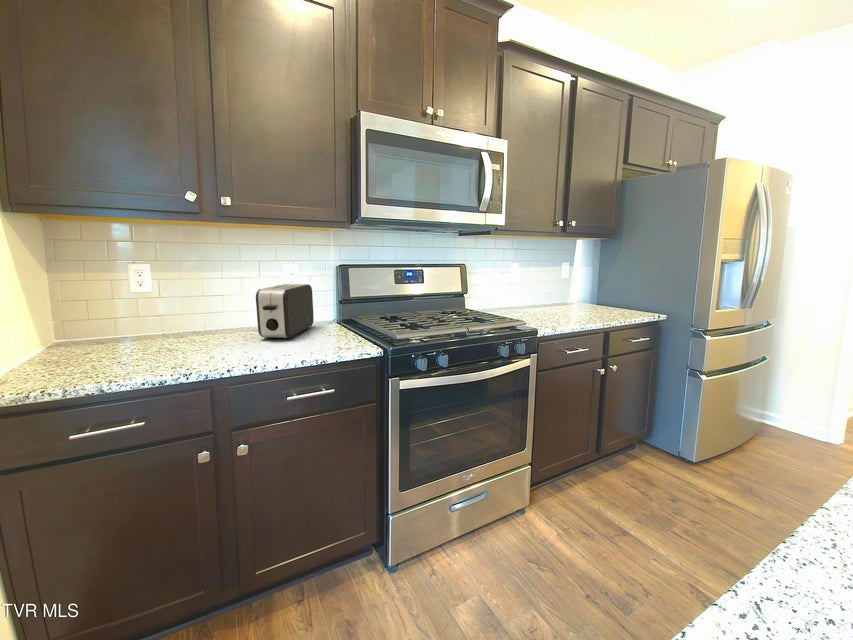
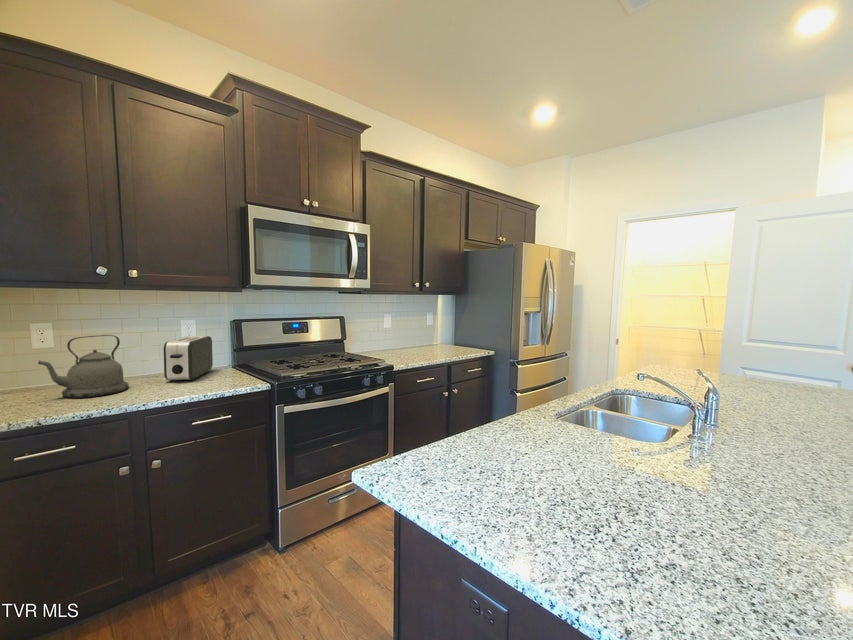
kettle: none [113,278,219,356] -> present [38,335,129,398]

